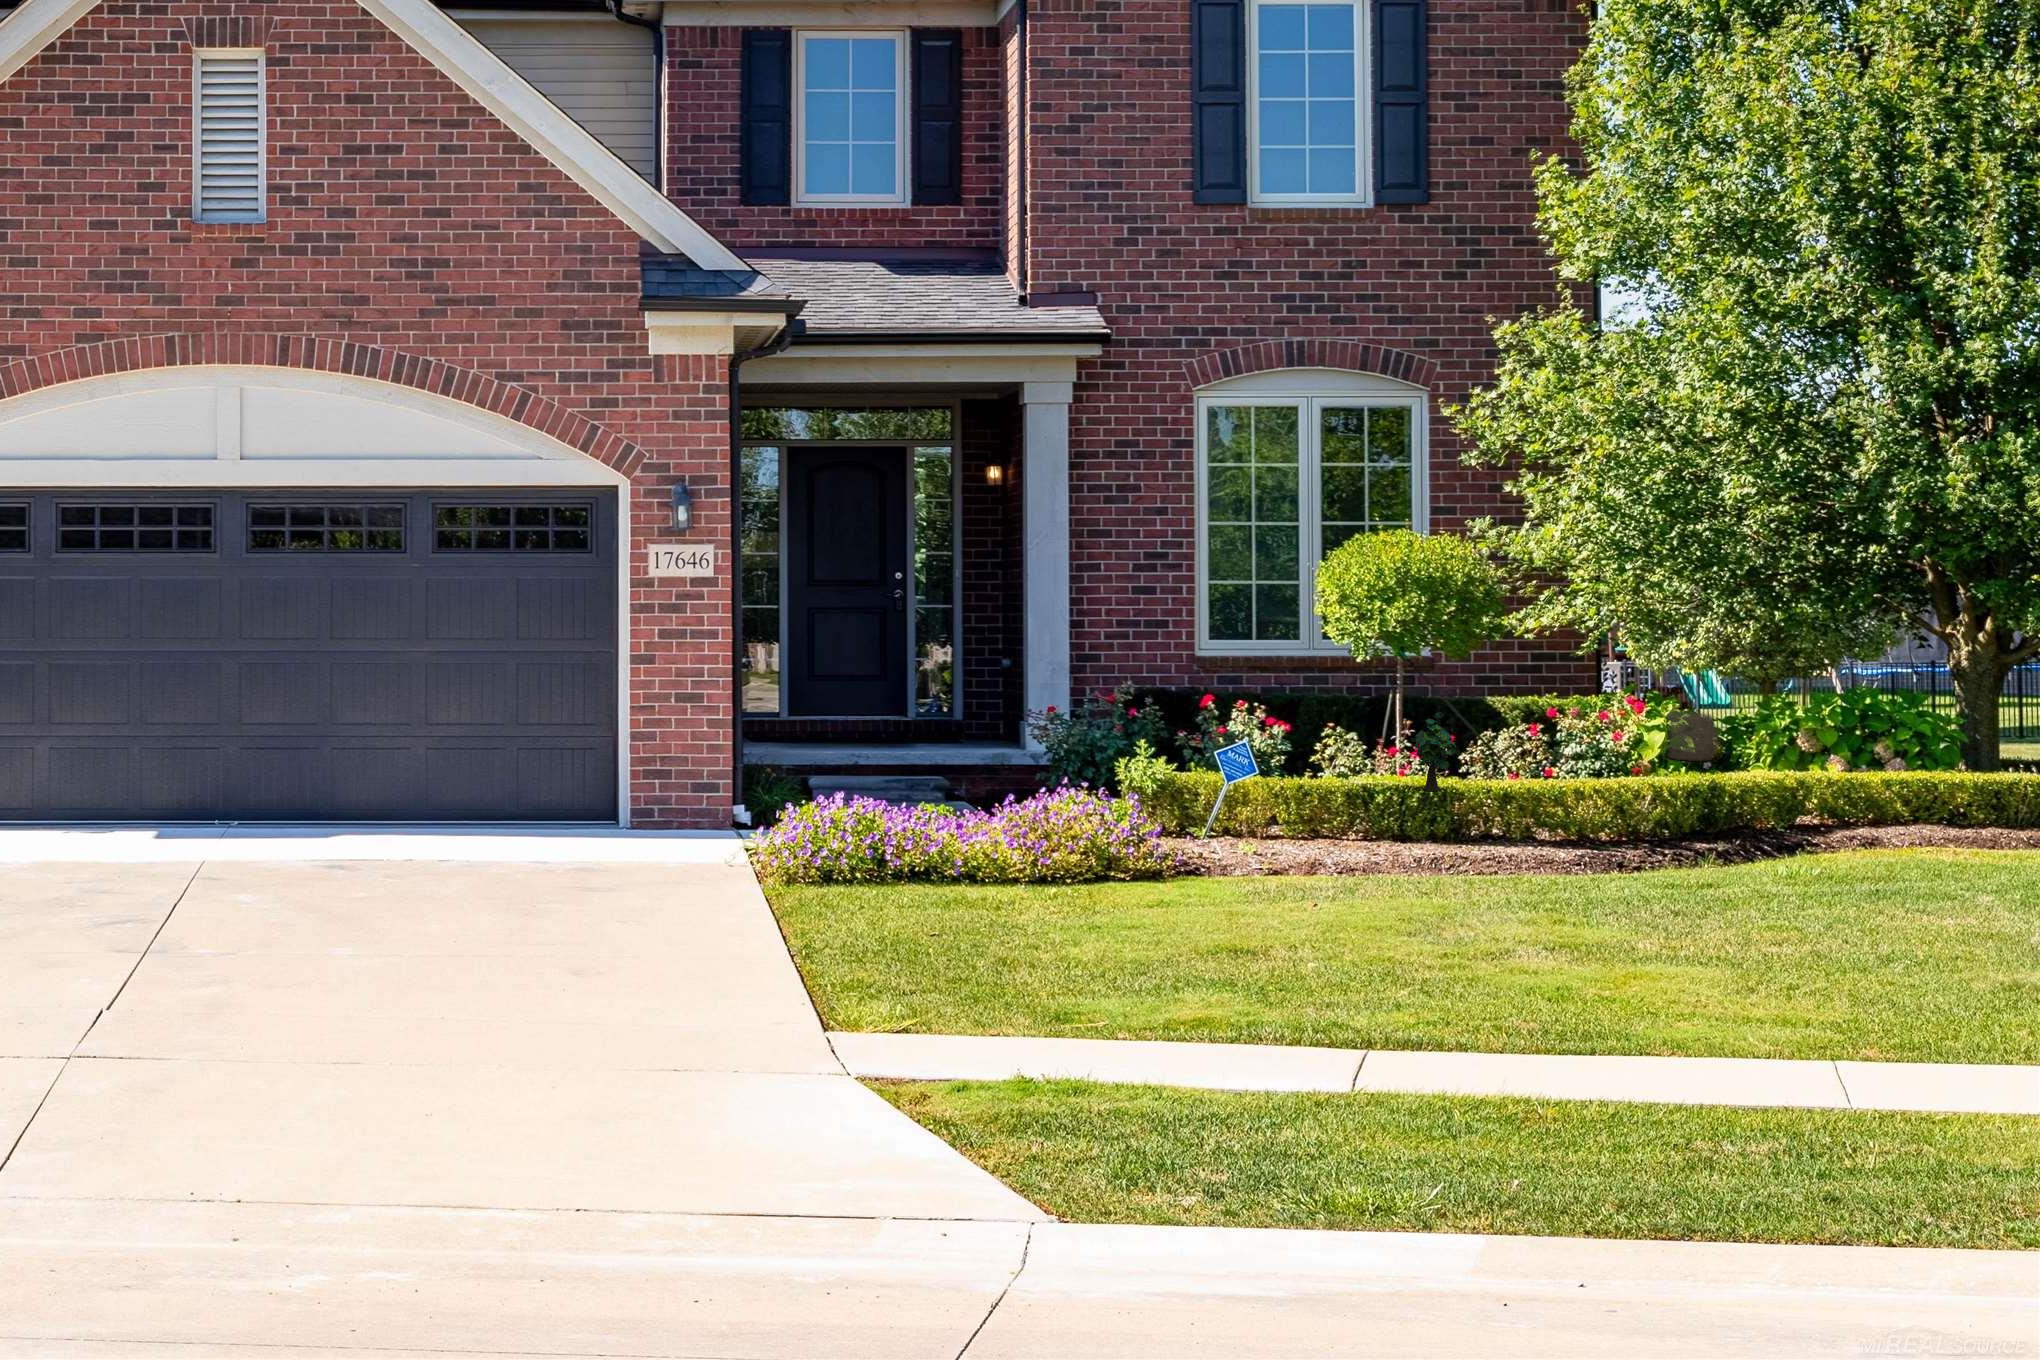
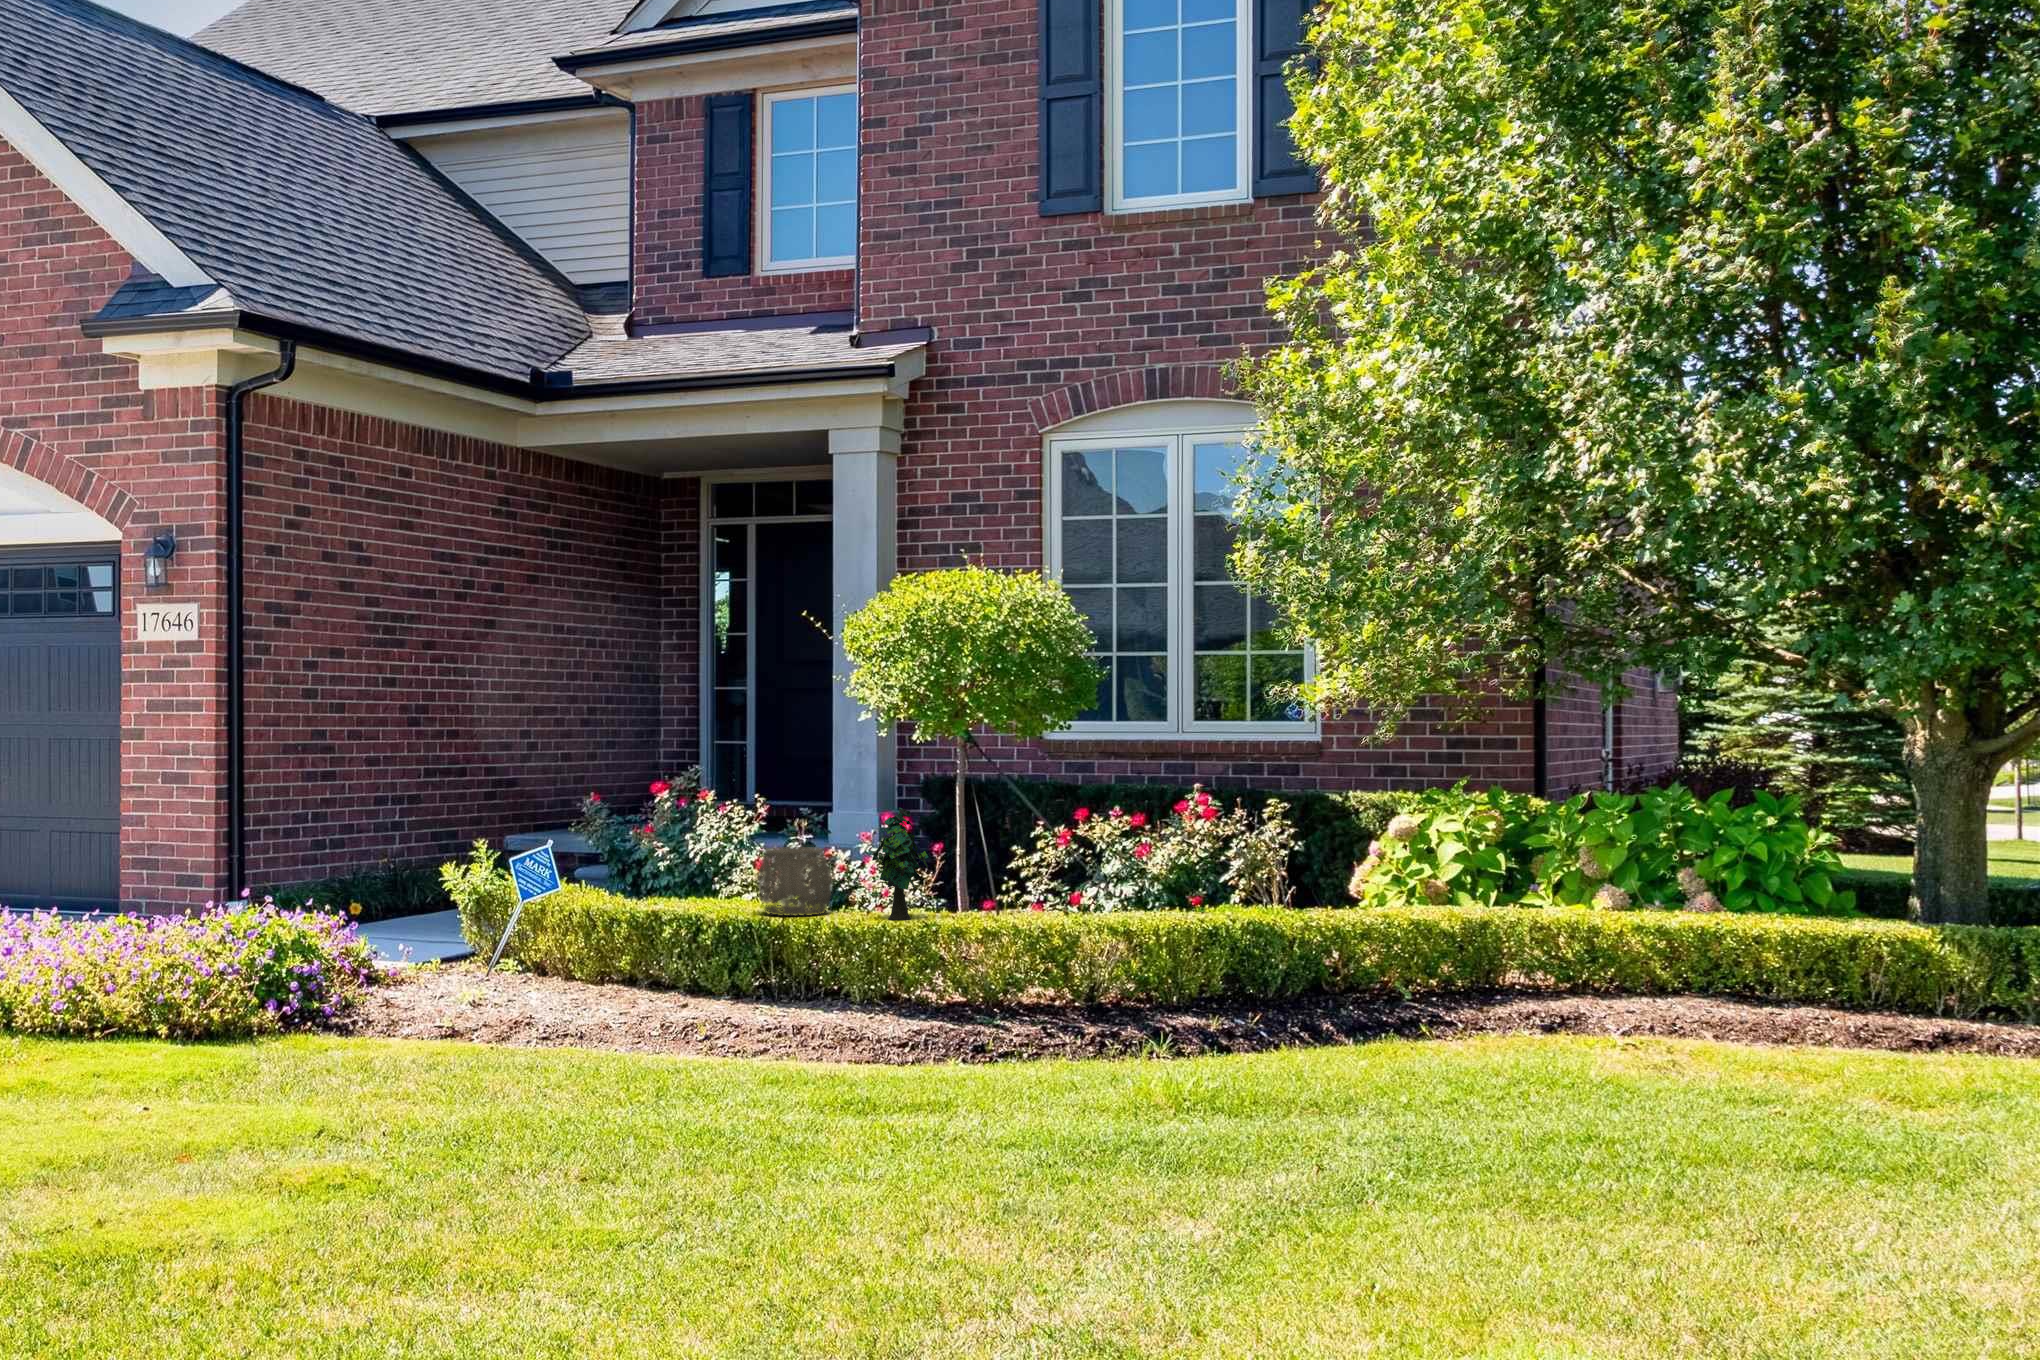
woven basket: present [1667,713,1718,761] -> present [758,847,833,916]

